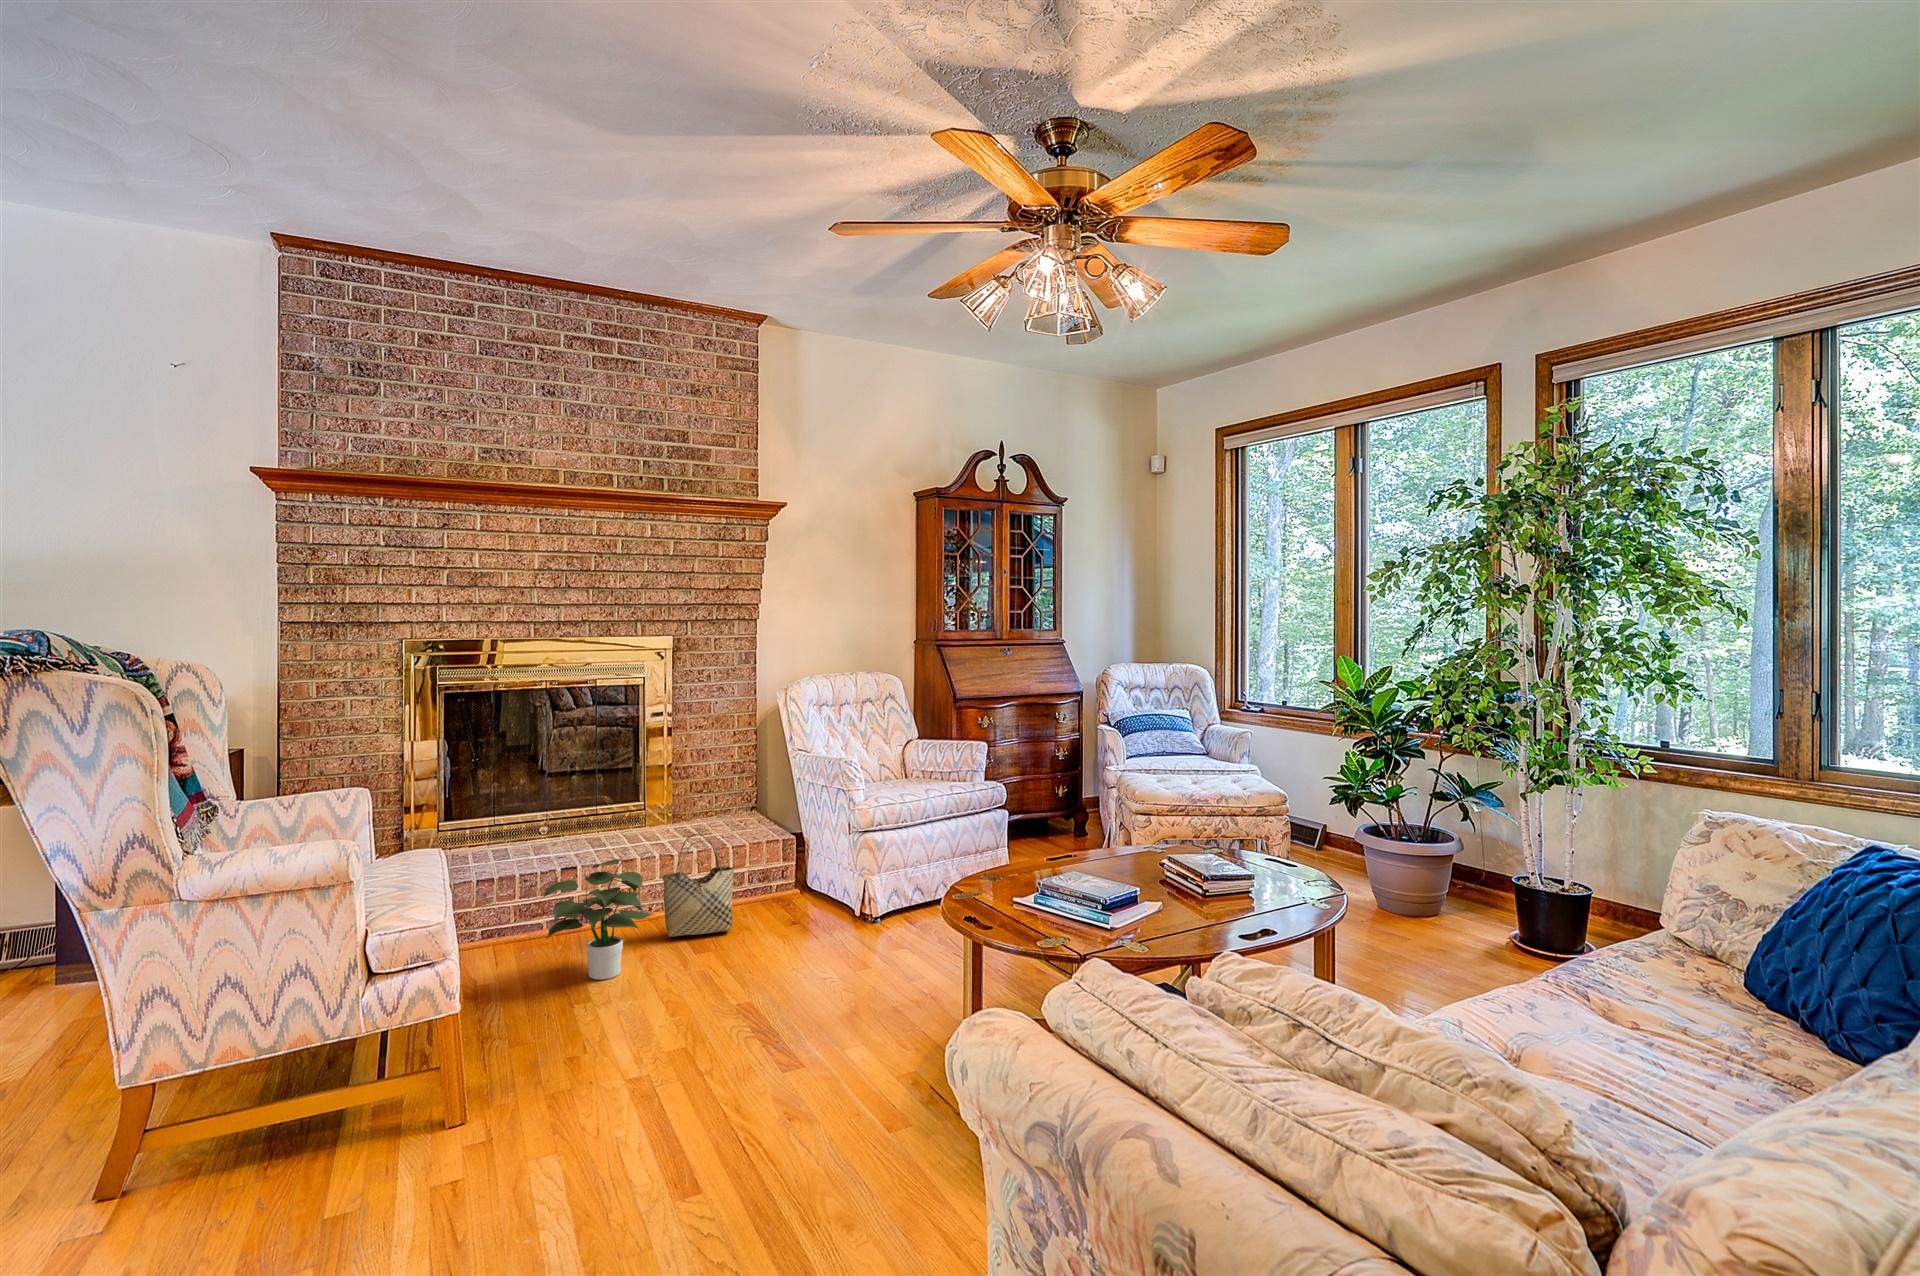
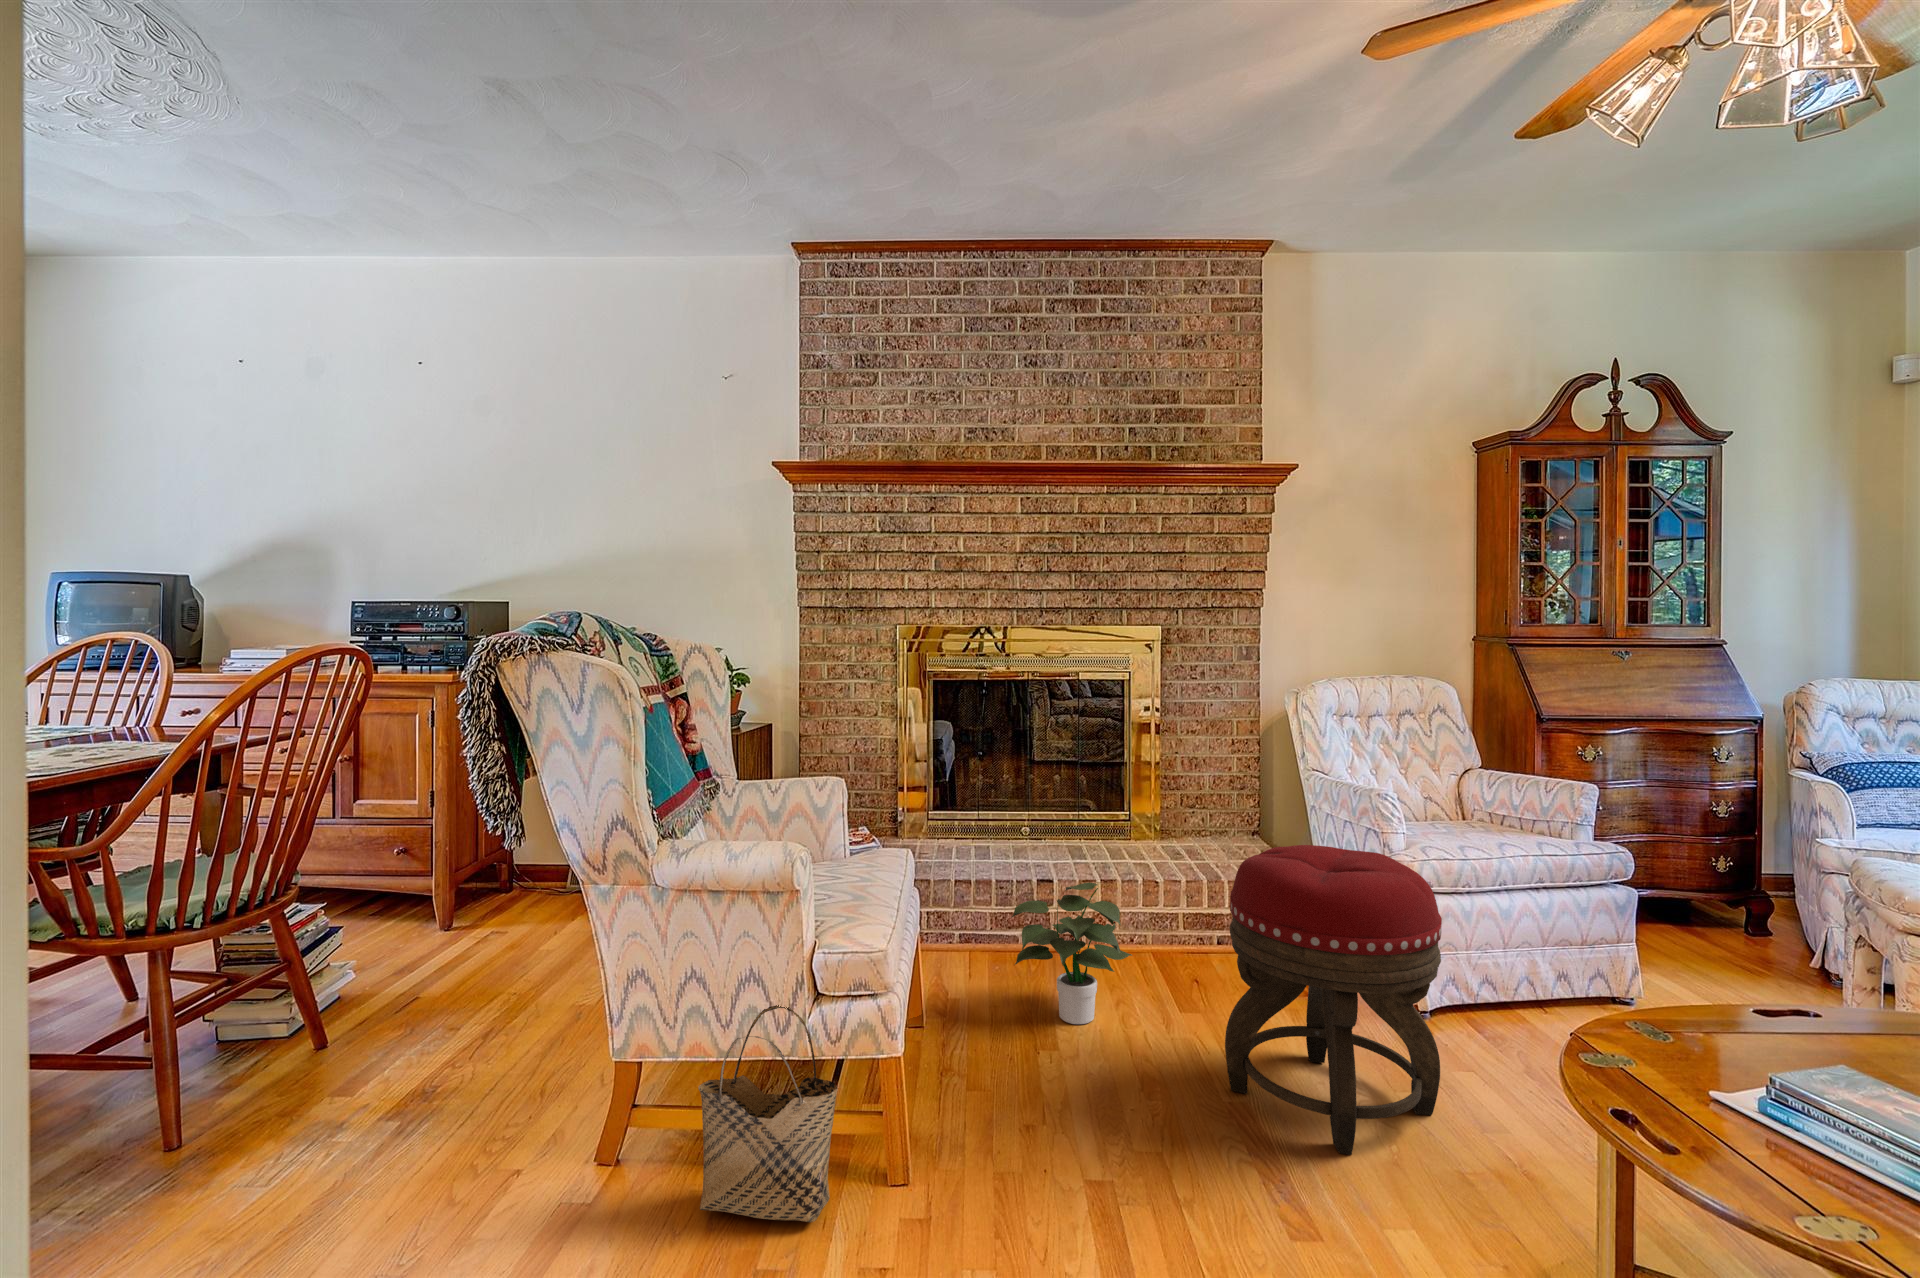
footstool: none [730,804,878,1018] -> present [1225,845,1442,1155]
woven basket: present [662,834,734,937] -> present [698,1005,838,1222]

